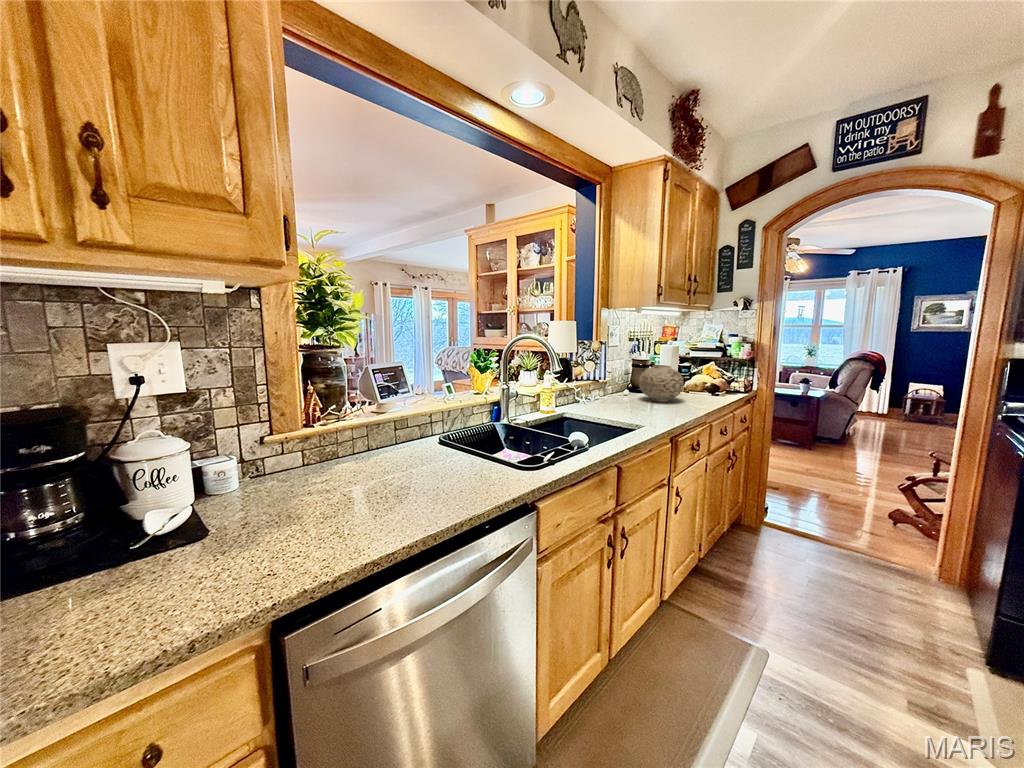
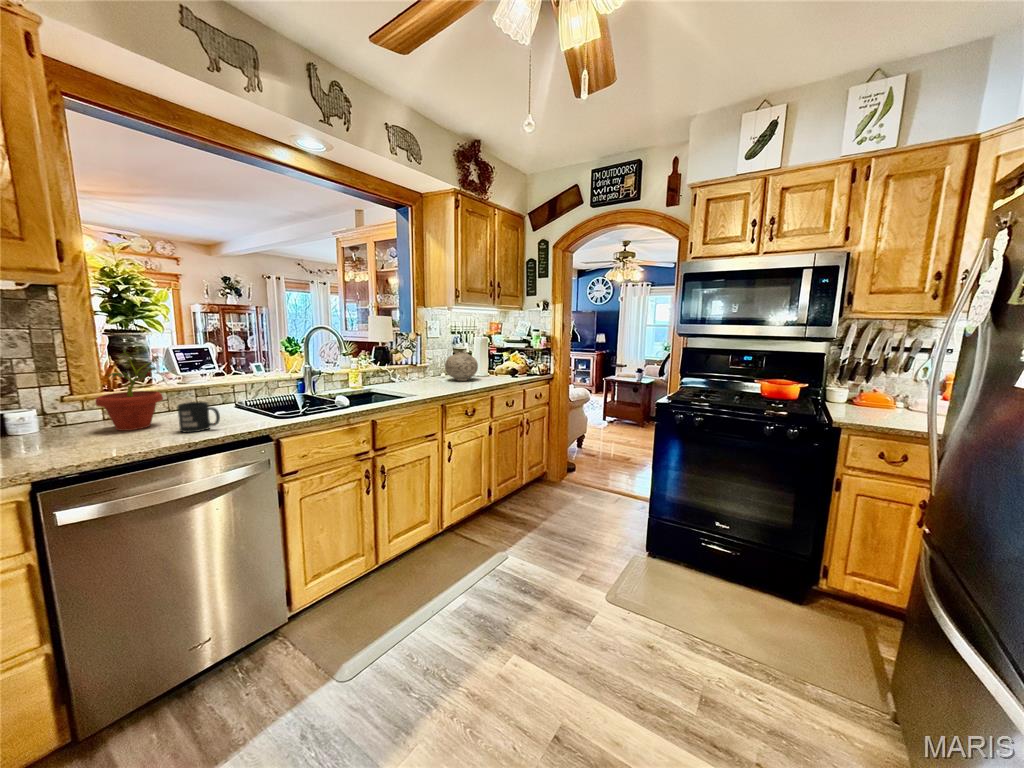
potted plant: none [311,376,387,490] -> present [95,350,163,431]
mug: none [421,451,473,500] -> present [177,402,220,433]

